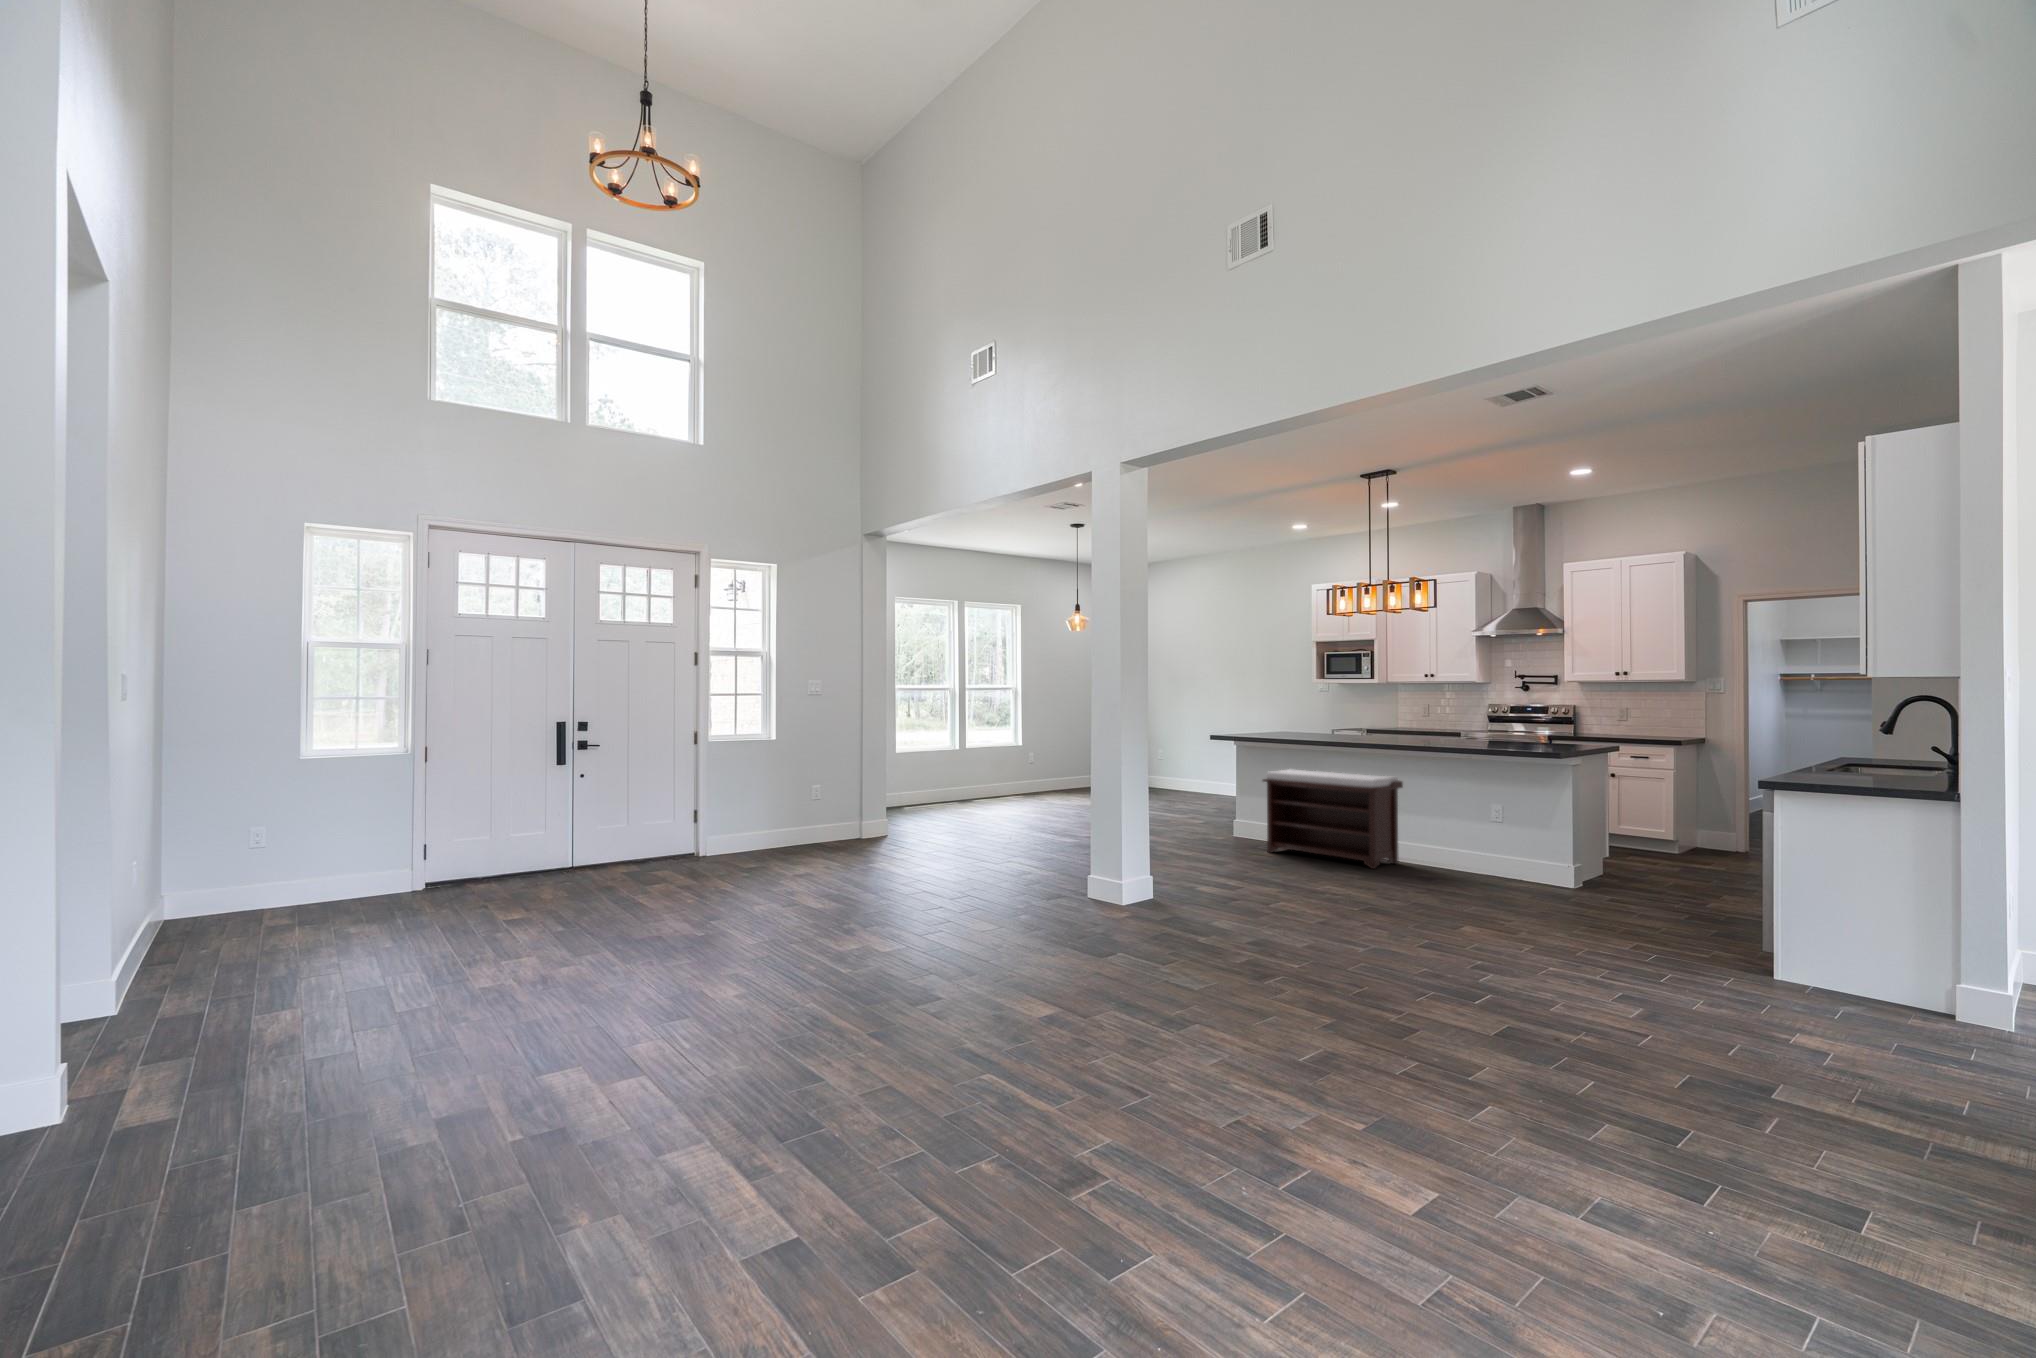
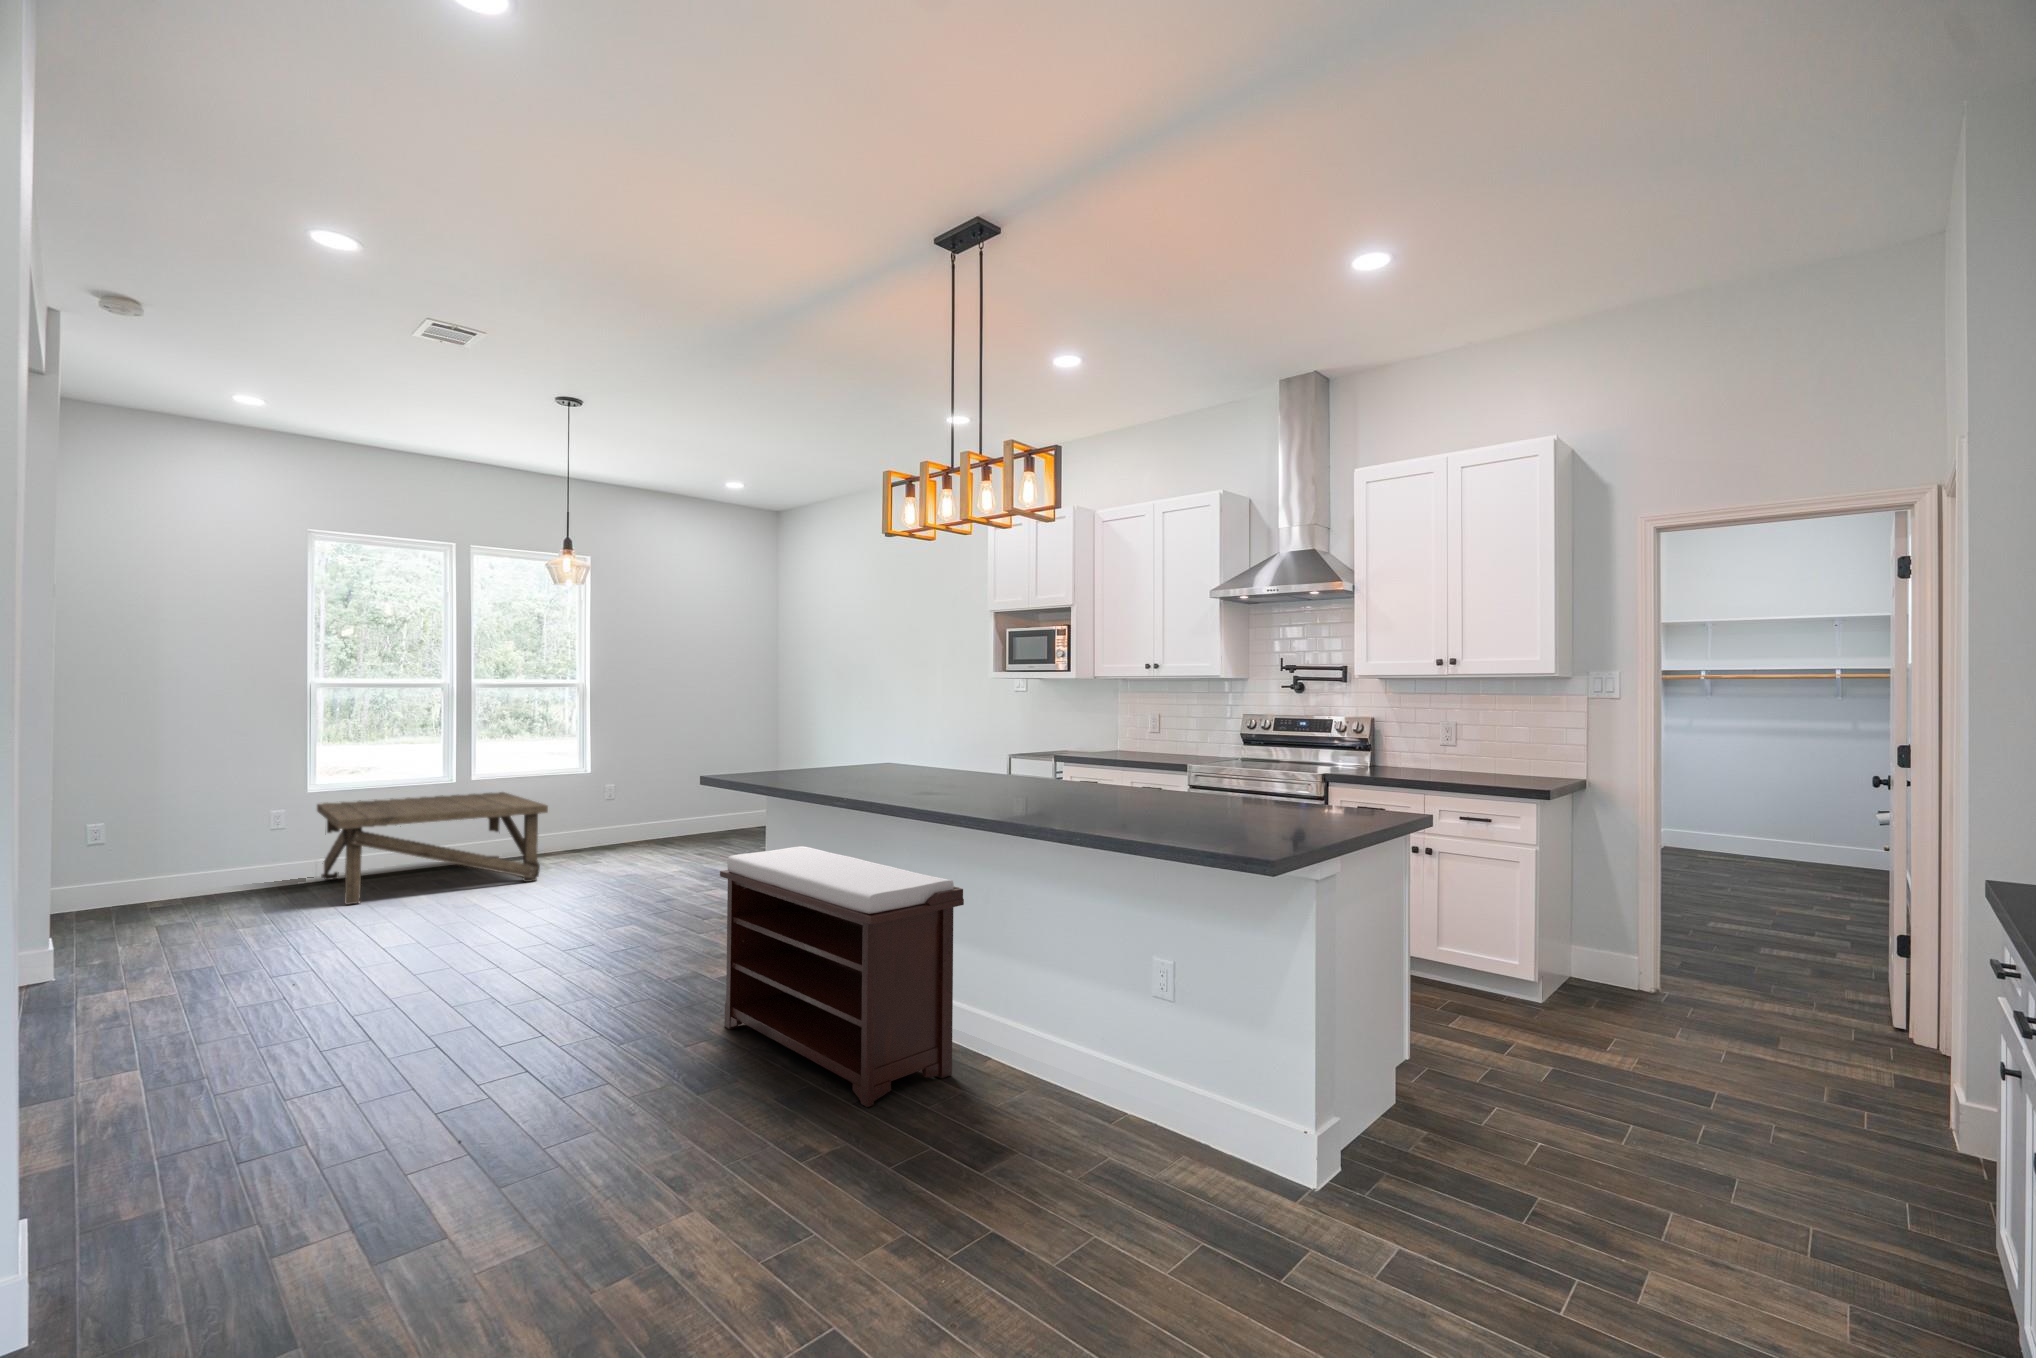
coffee table: none [904,757,1042,816] -> present [317,792,548,905]

